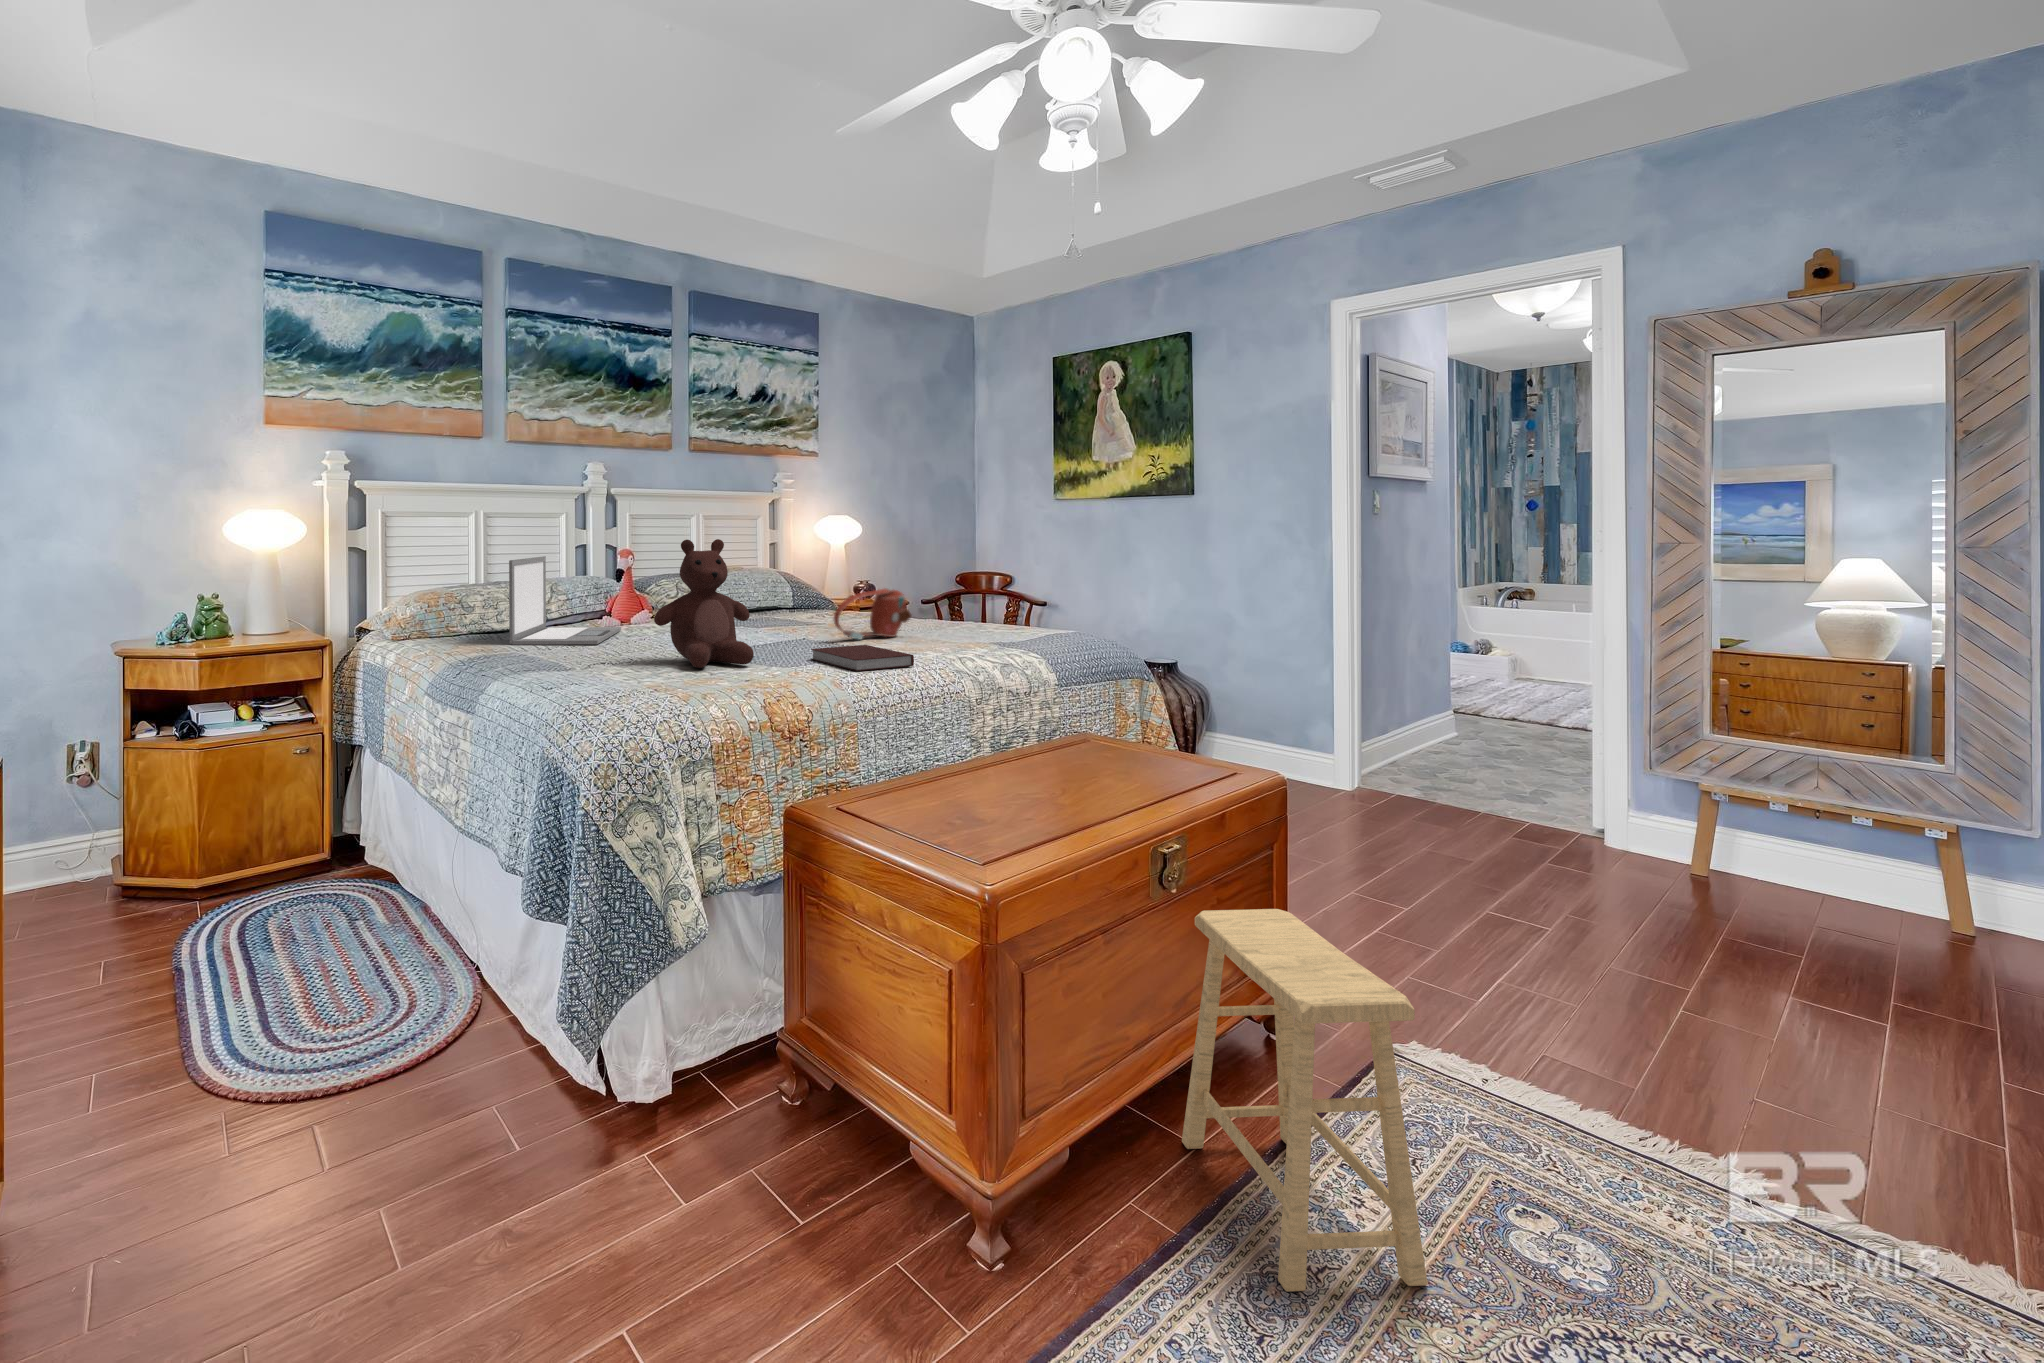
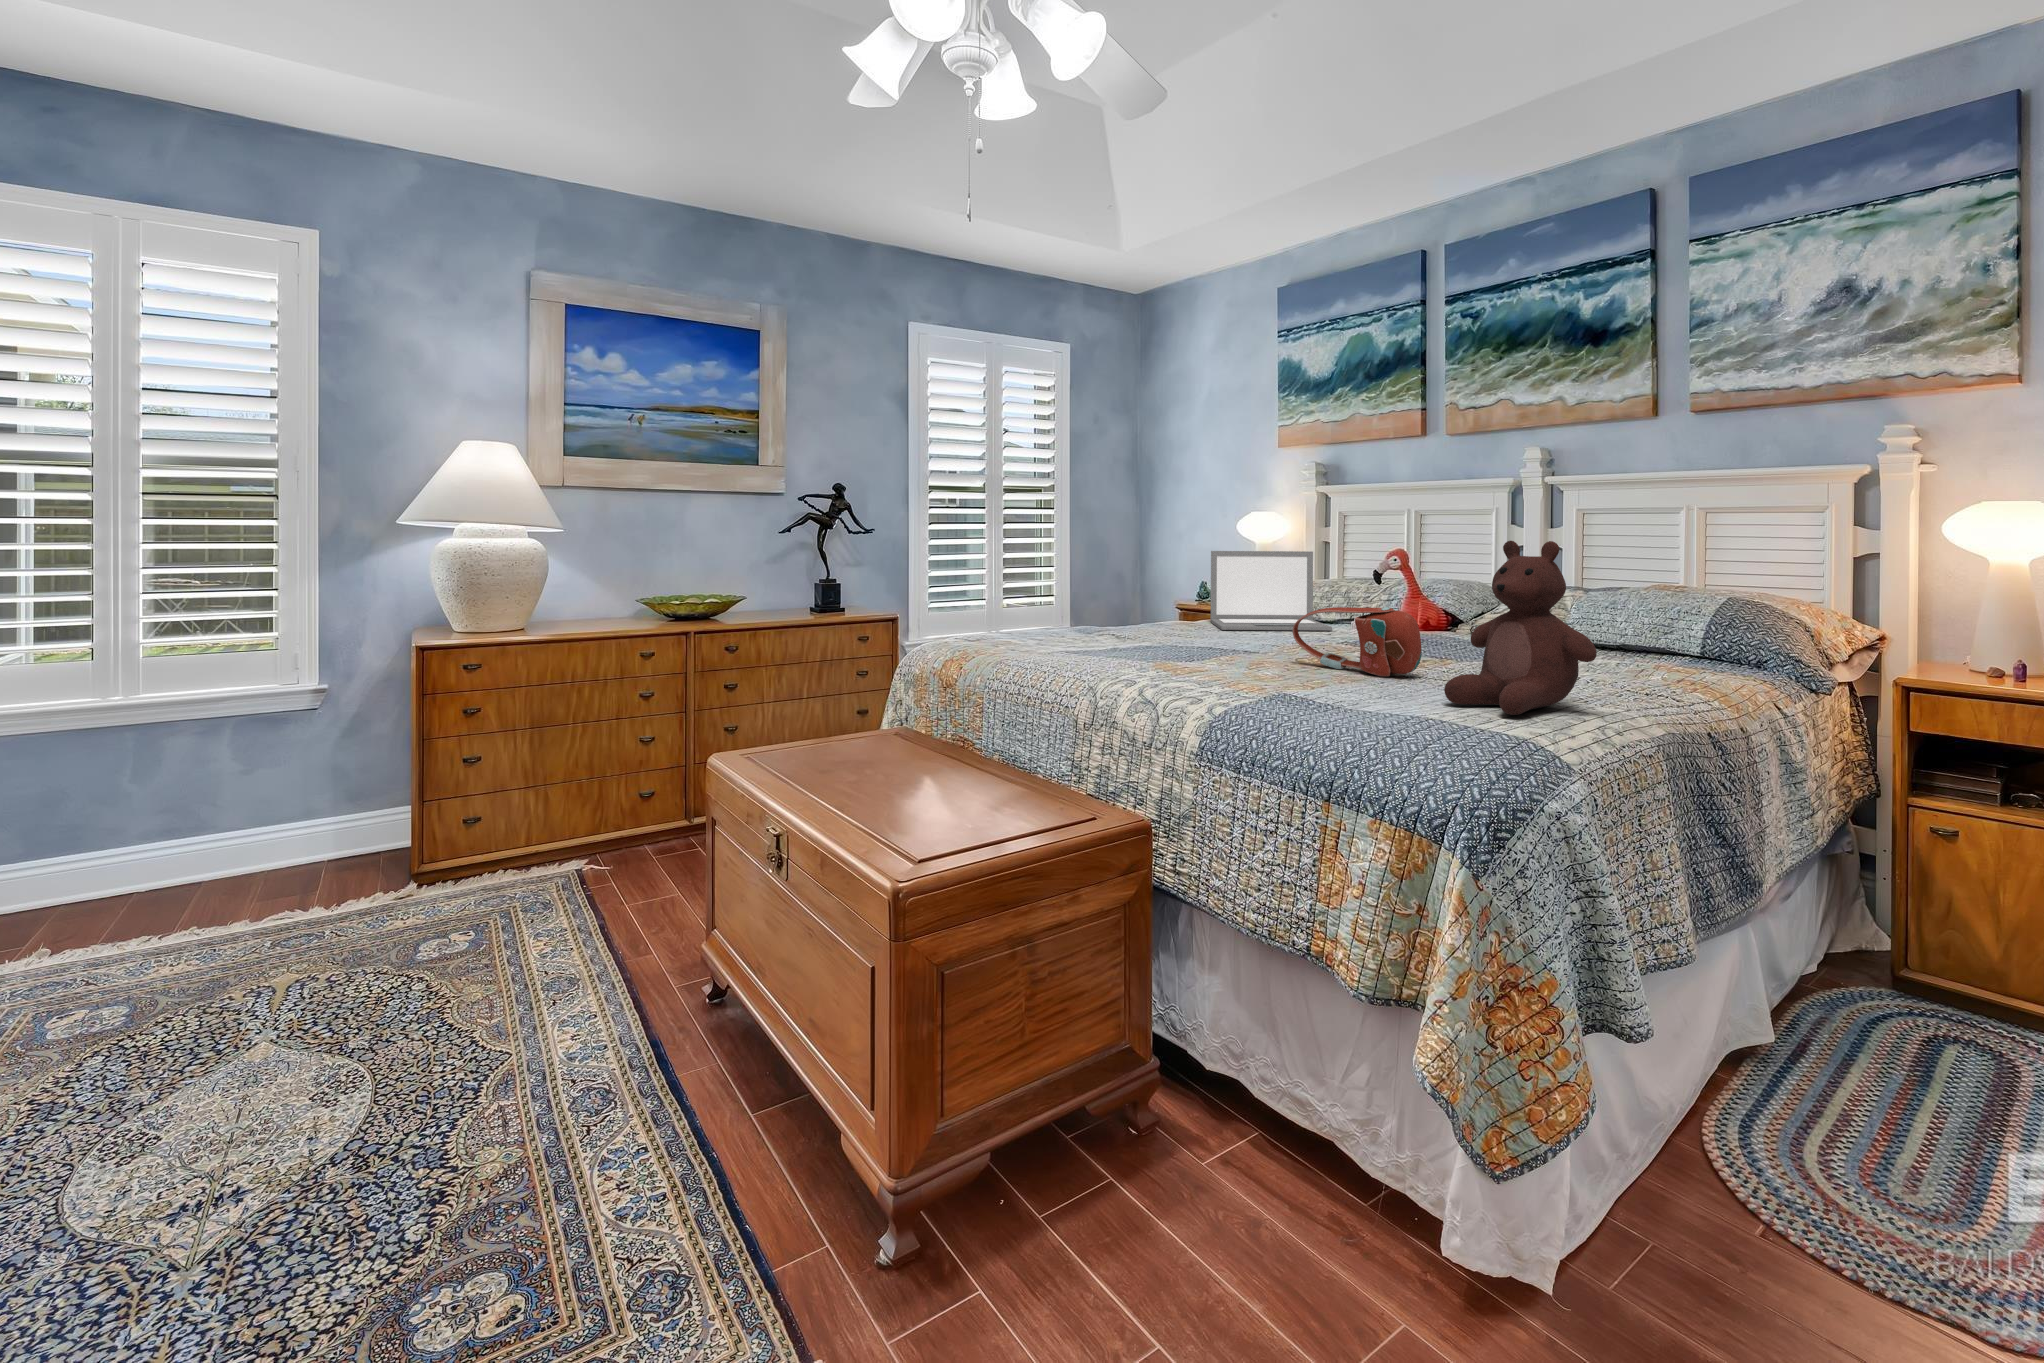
teddy bear: present [654,539,754,668] -> present [1444,541,1597,715]
notebook: present [811,645,914,671] -> none [1079,647,1196,673]
footstool: present [1182,909,1427,1292] -> none [524,885,759,1181]

